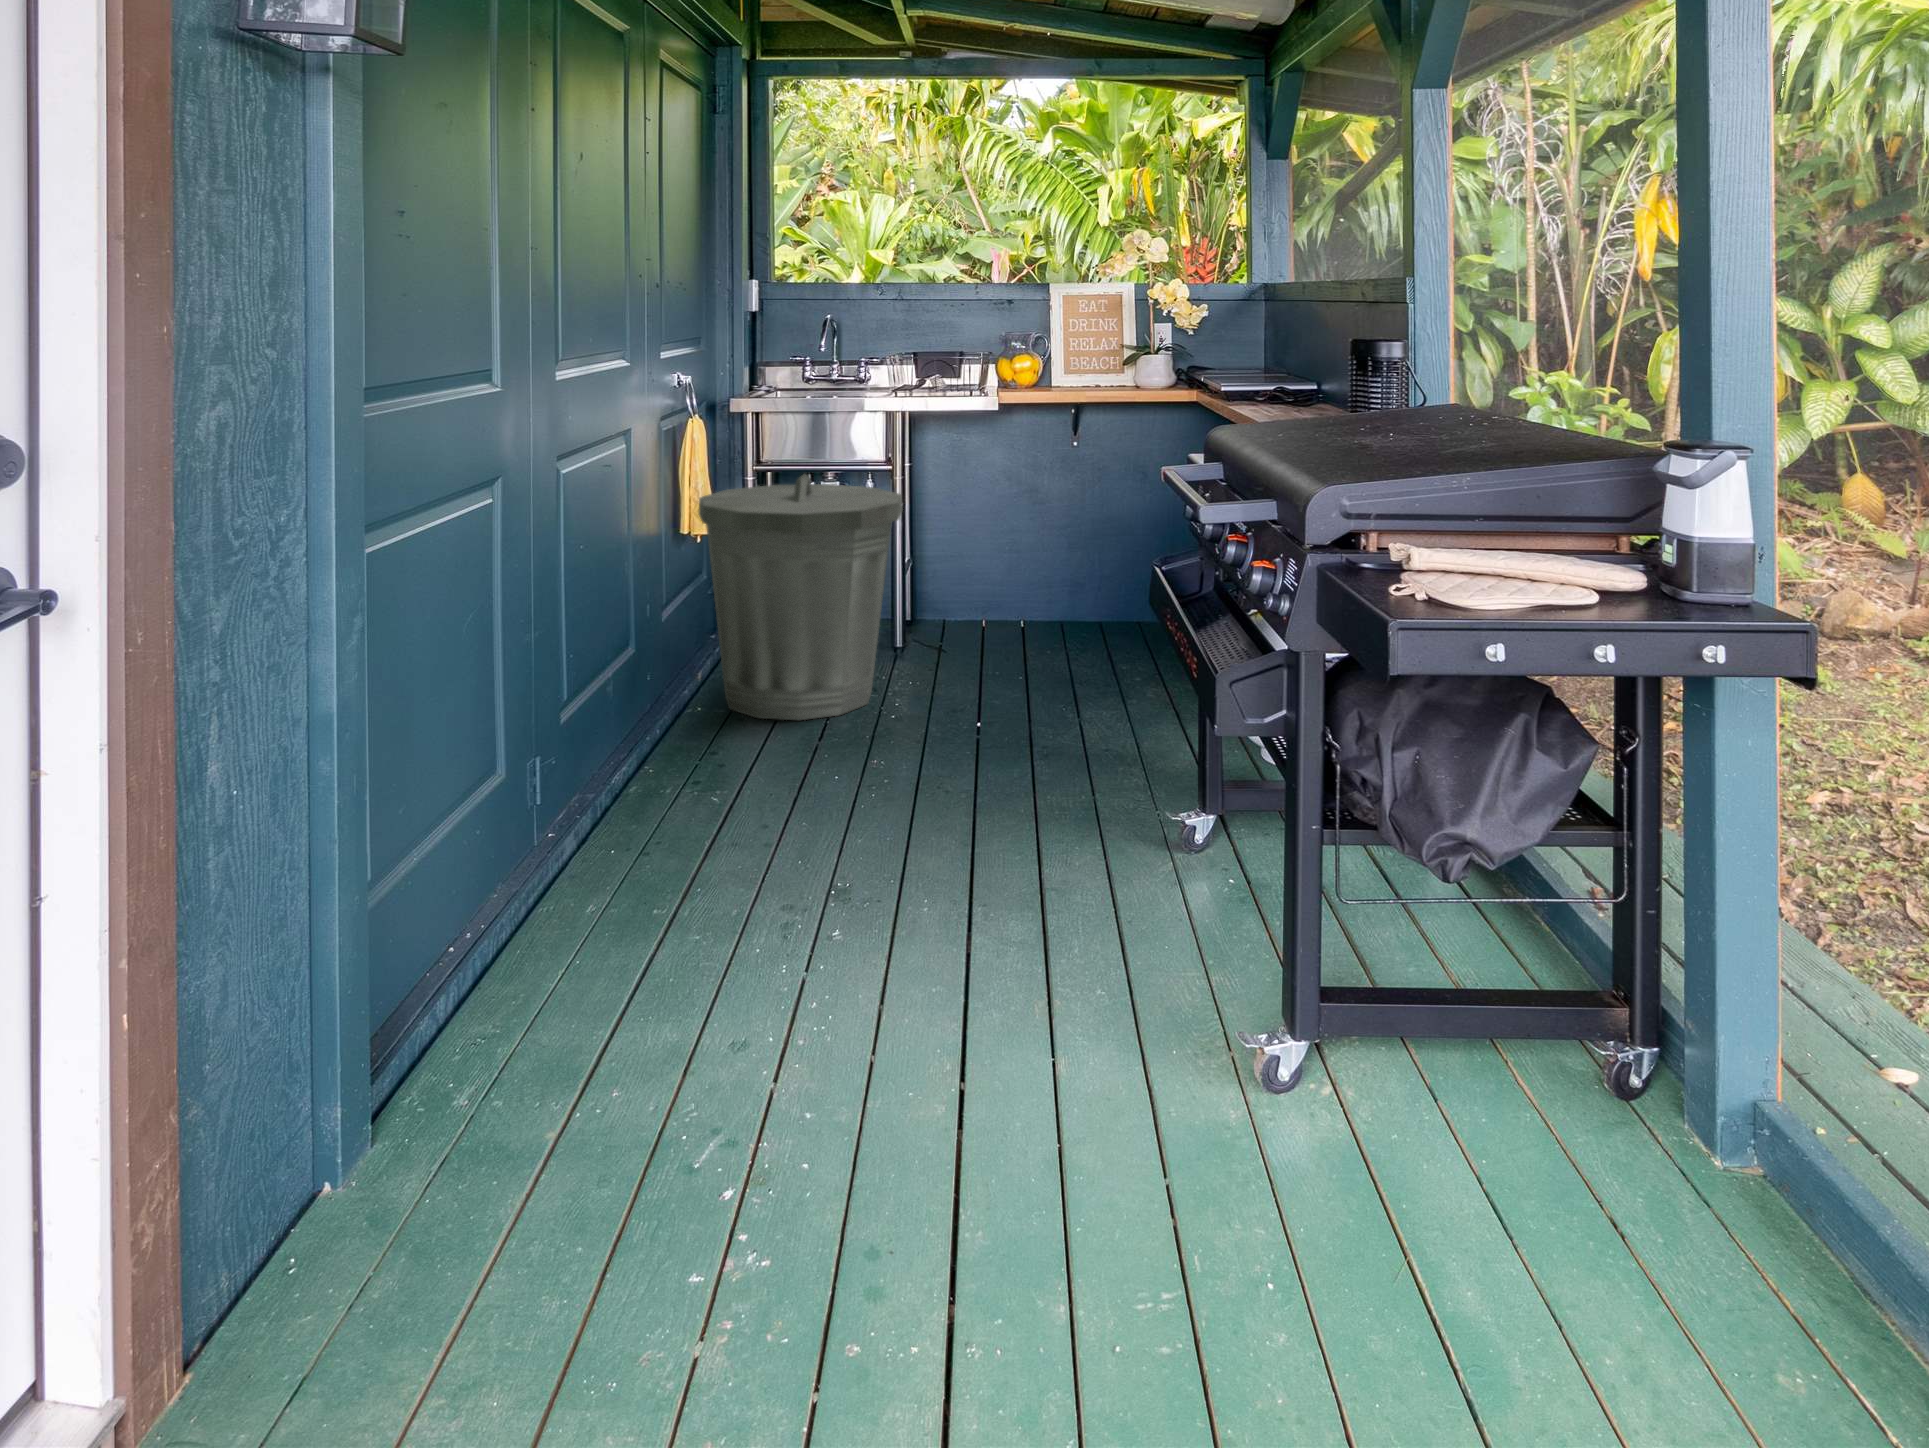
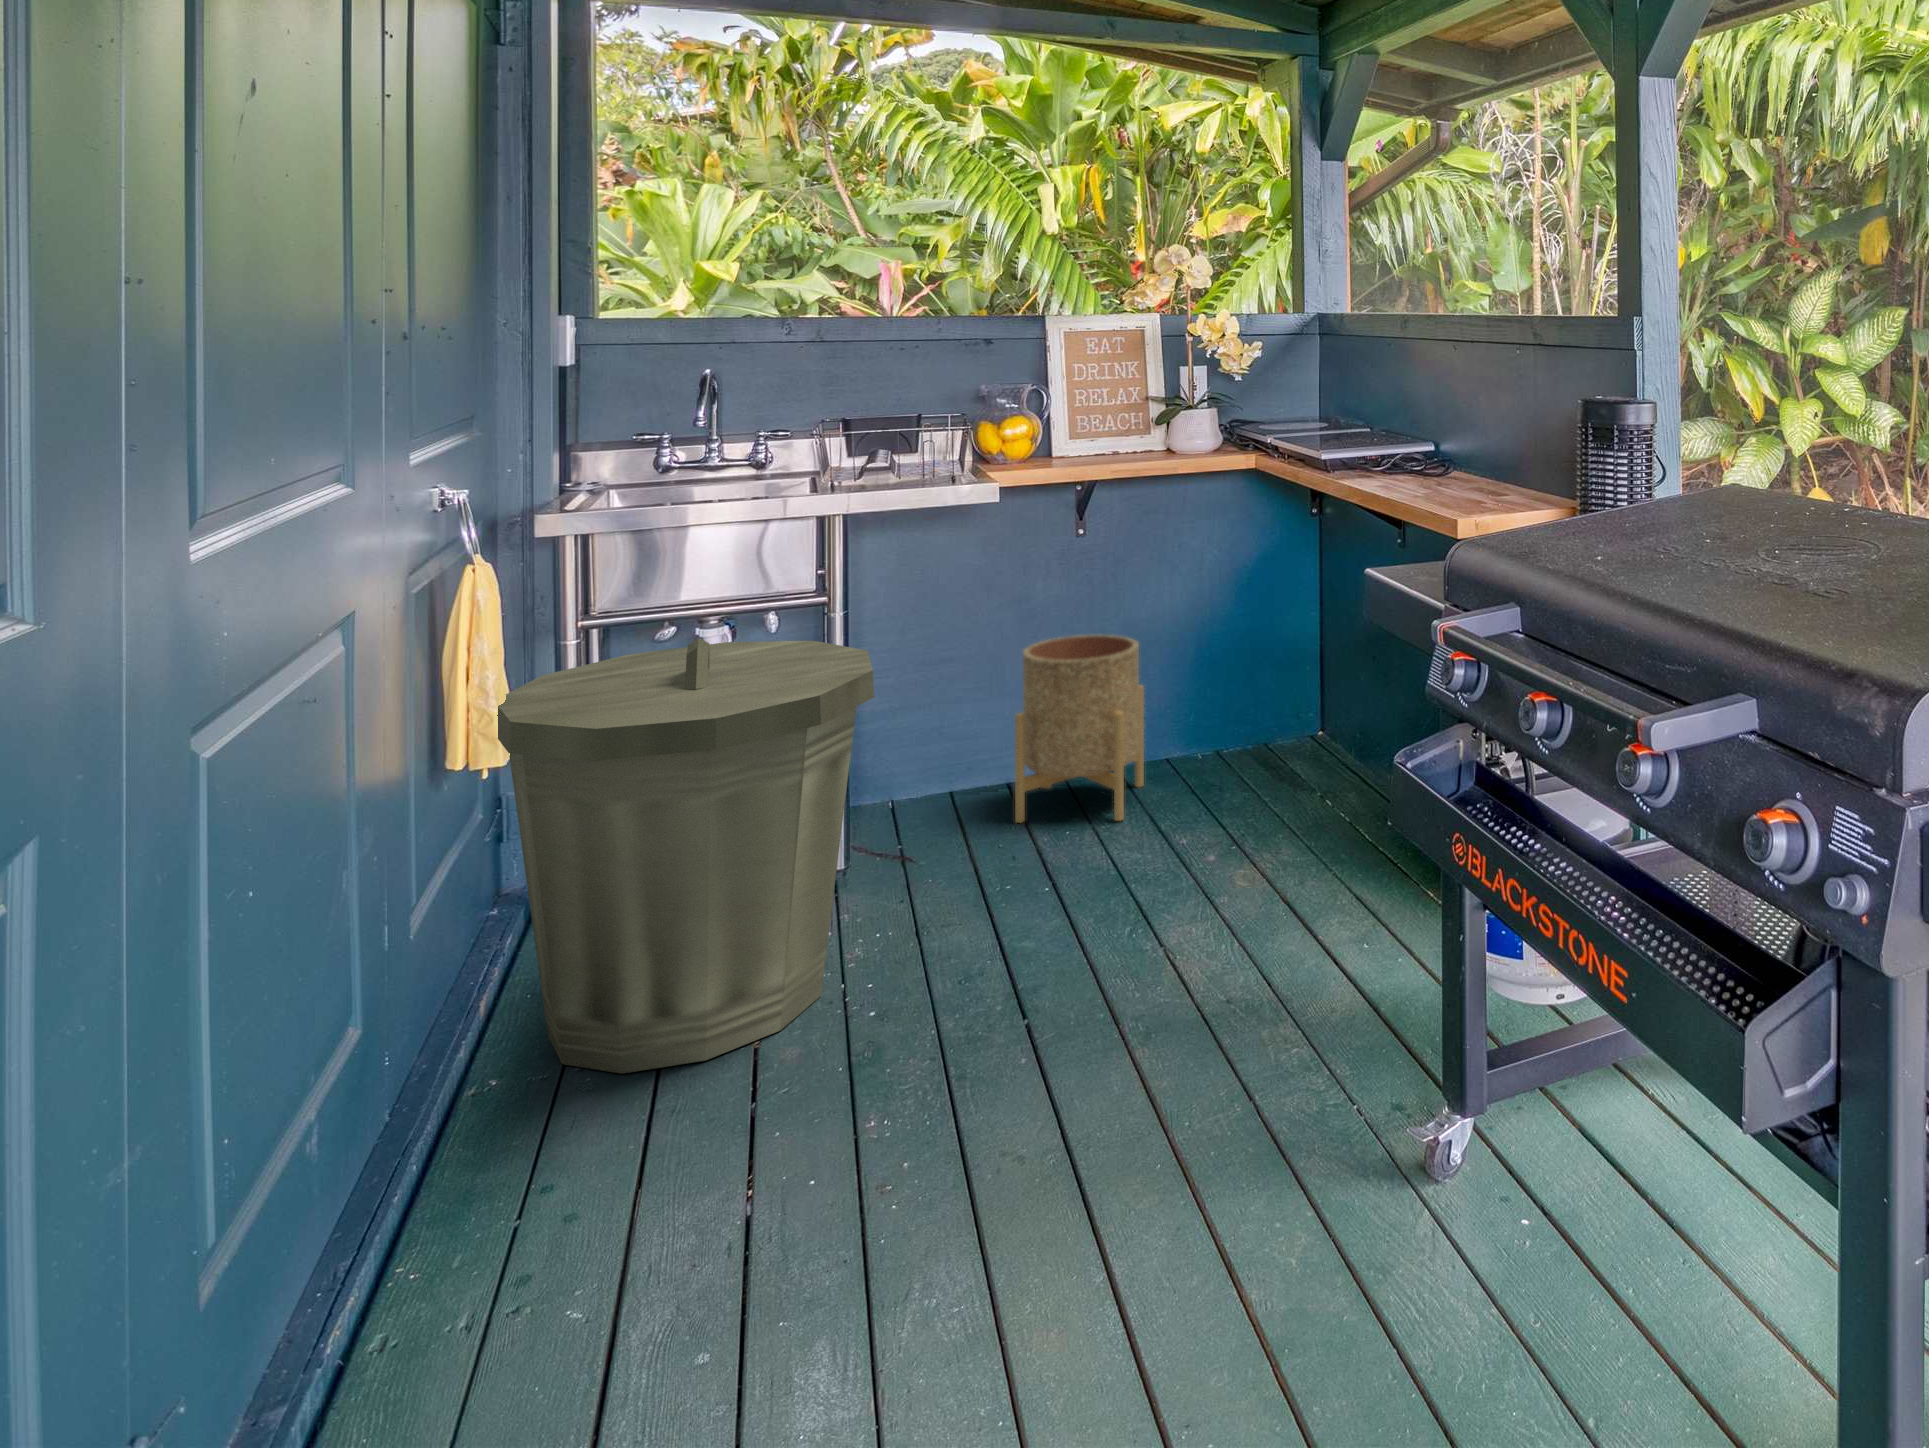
planter: none [1017,516,1114,649] -> present [1015,635,1144,823]

